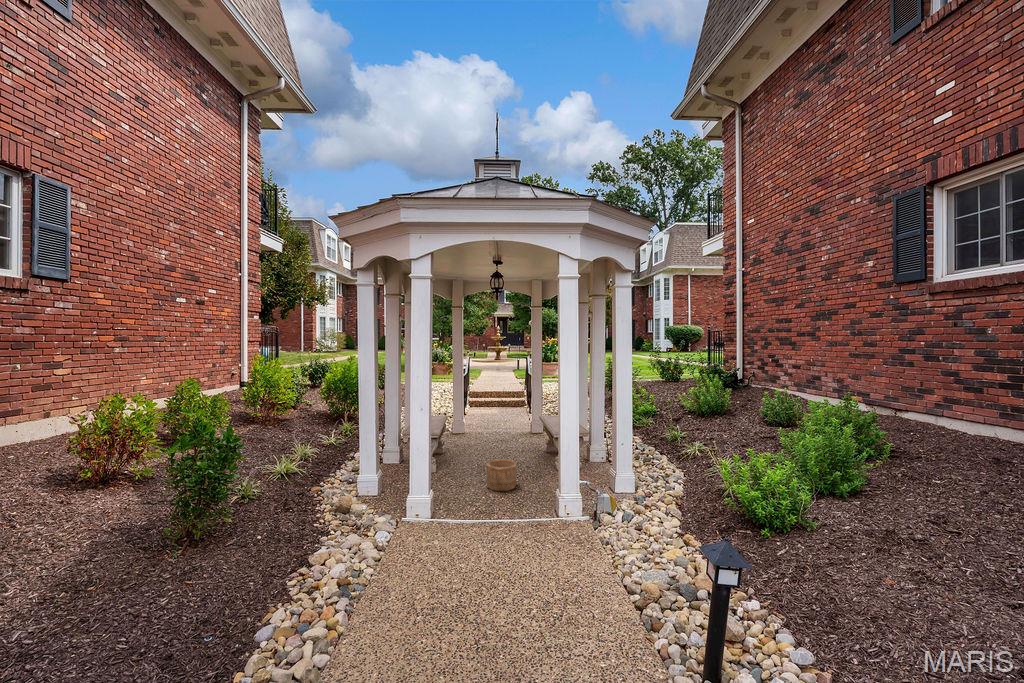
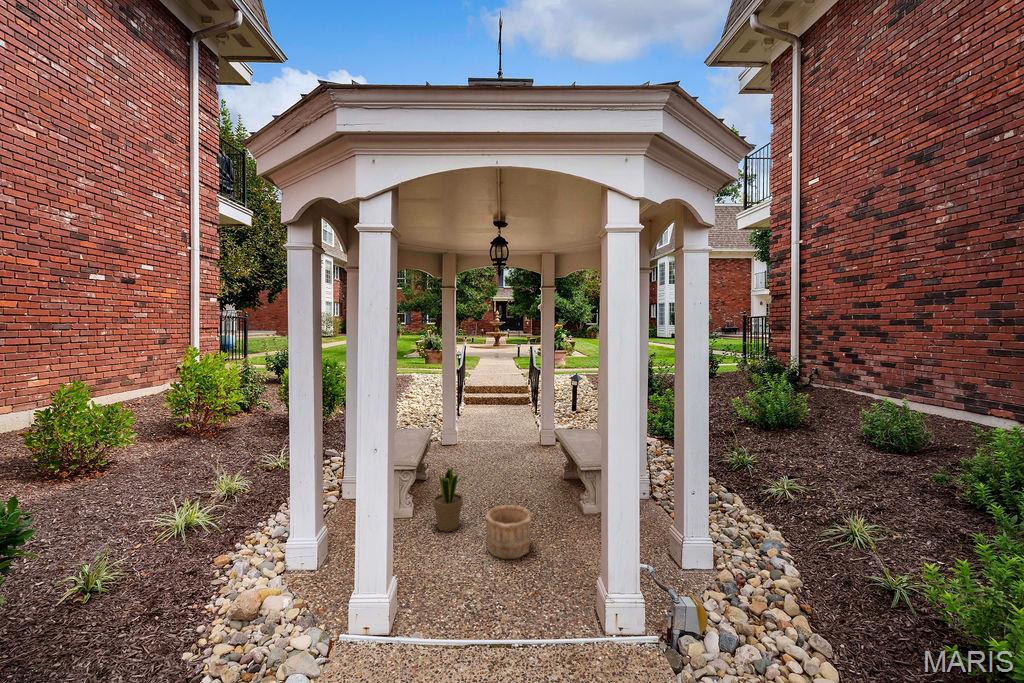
potted plant: none [449,436,473,479] -> present [433,468,466,531]

